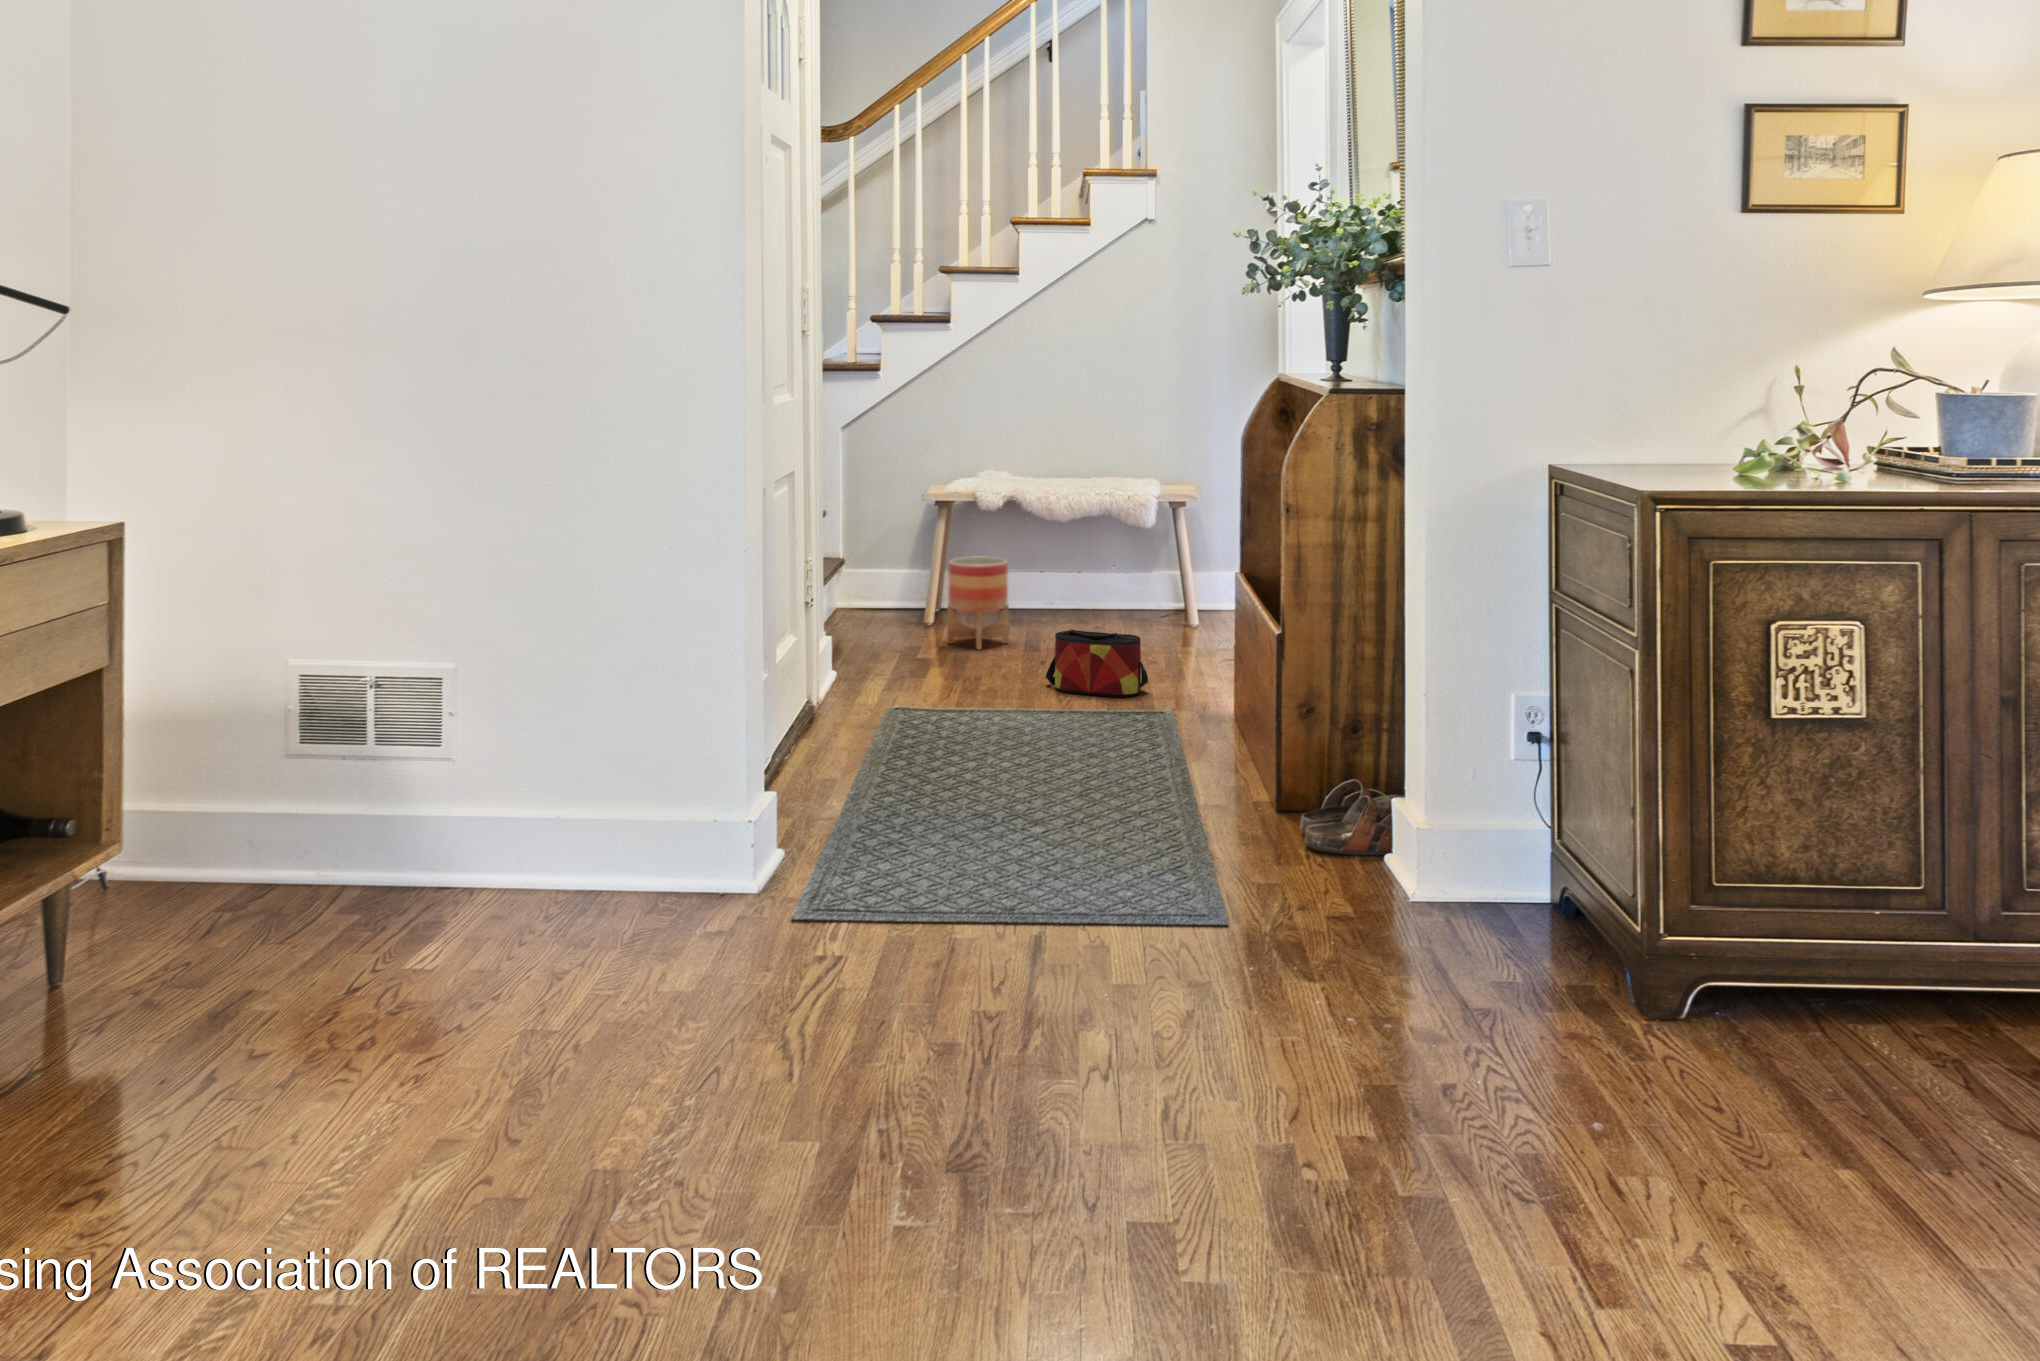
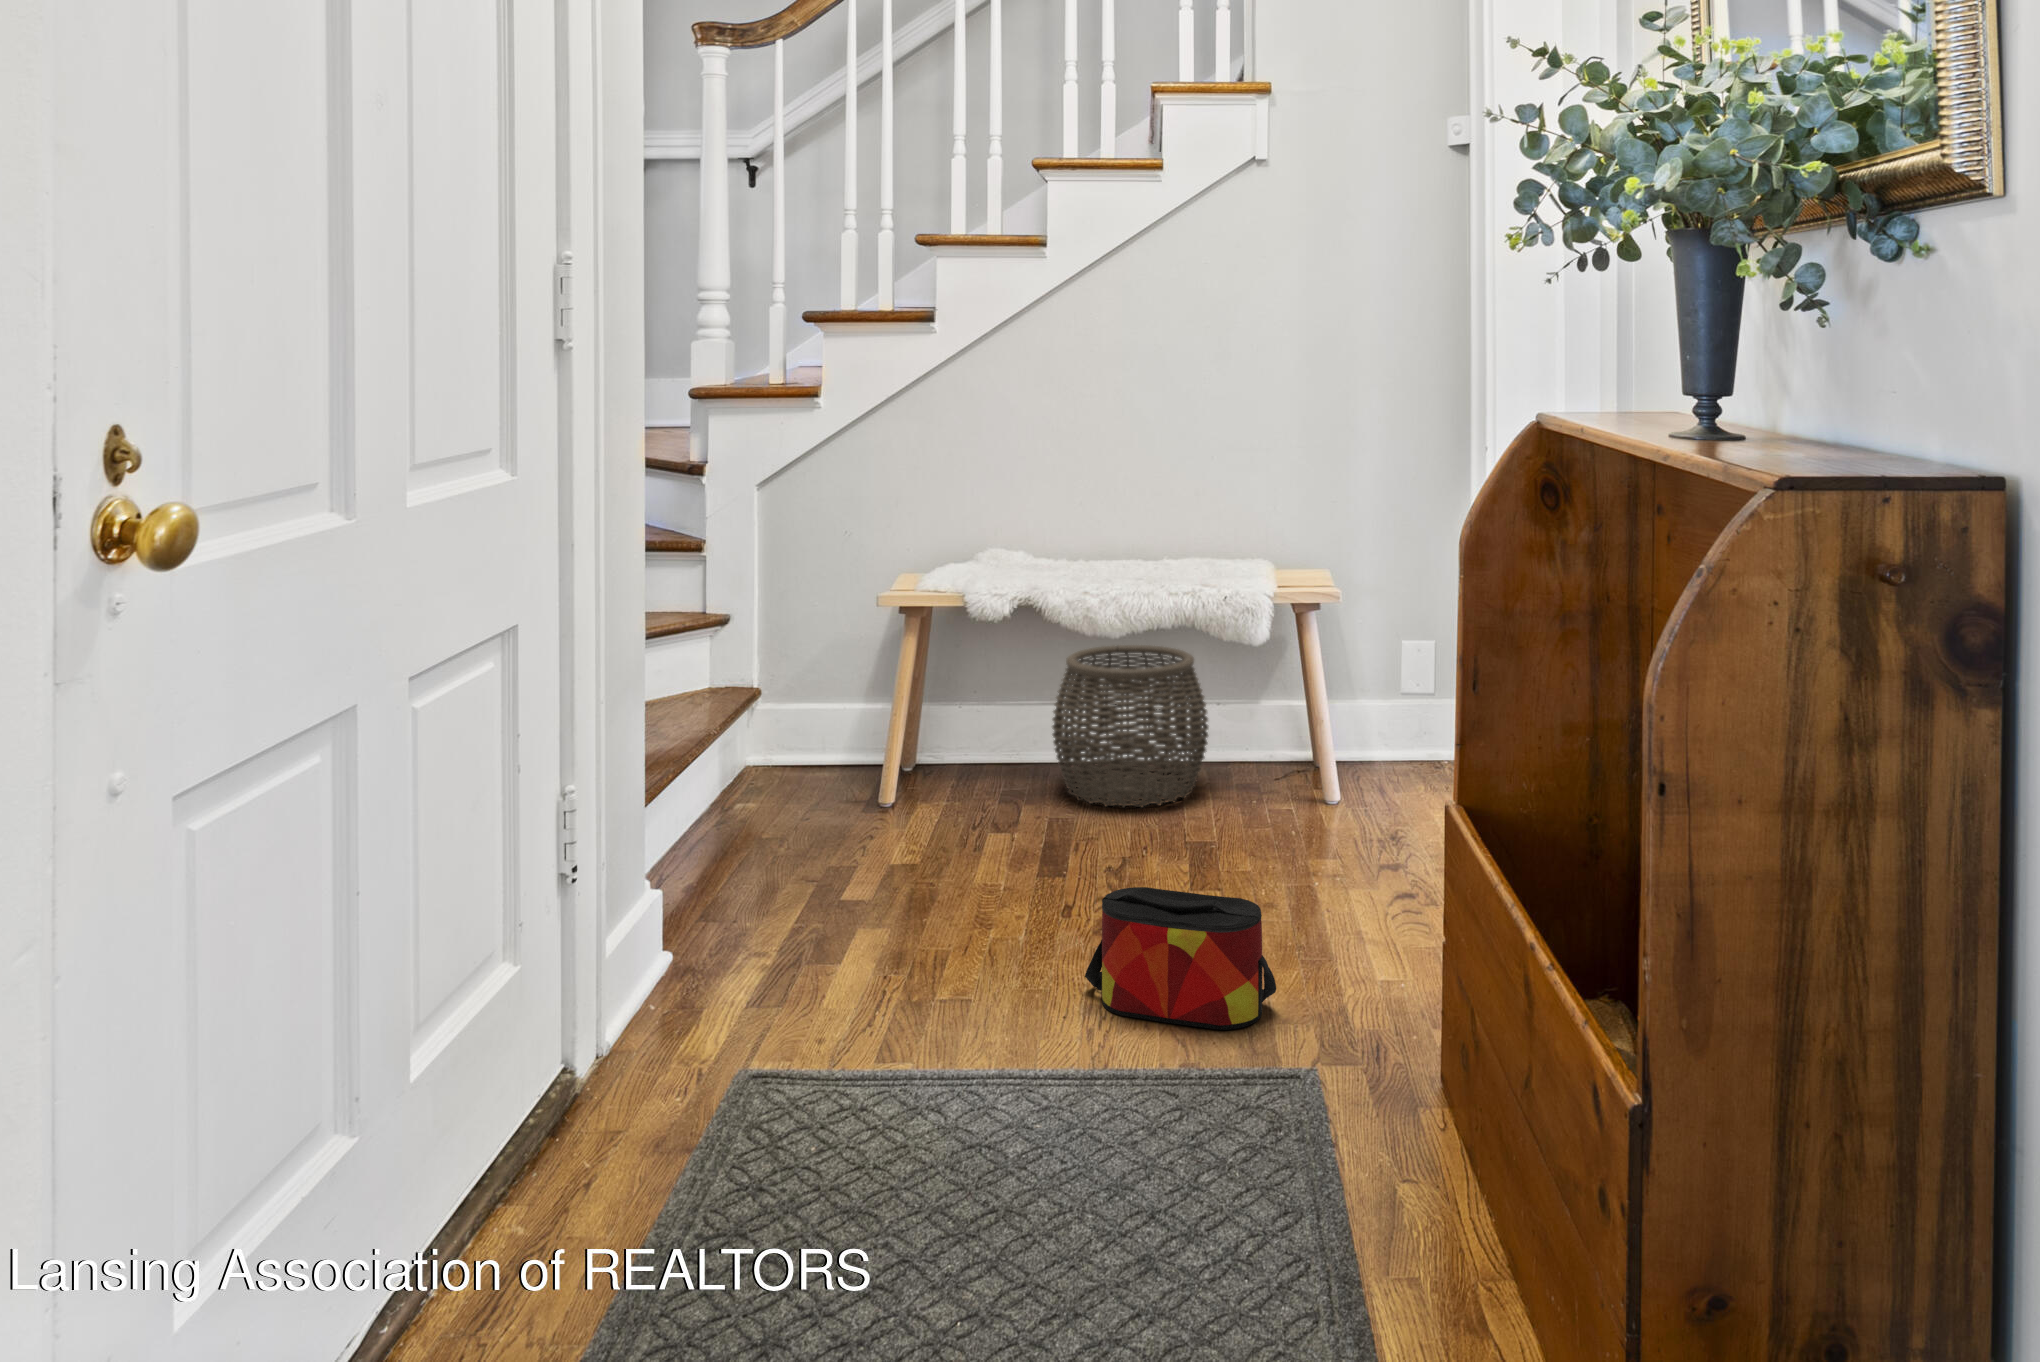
woven basket: none [1021,528,1119,624] -> present [1052,645,1208,807]
planter: present [947,557,1009,650] -> none [922,713,1027,882]

